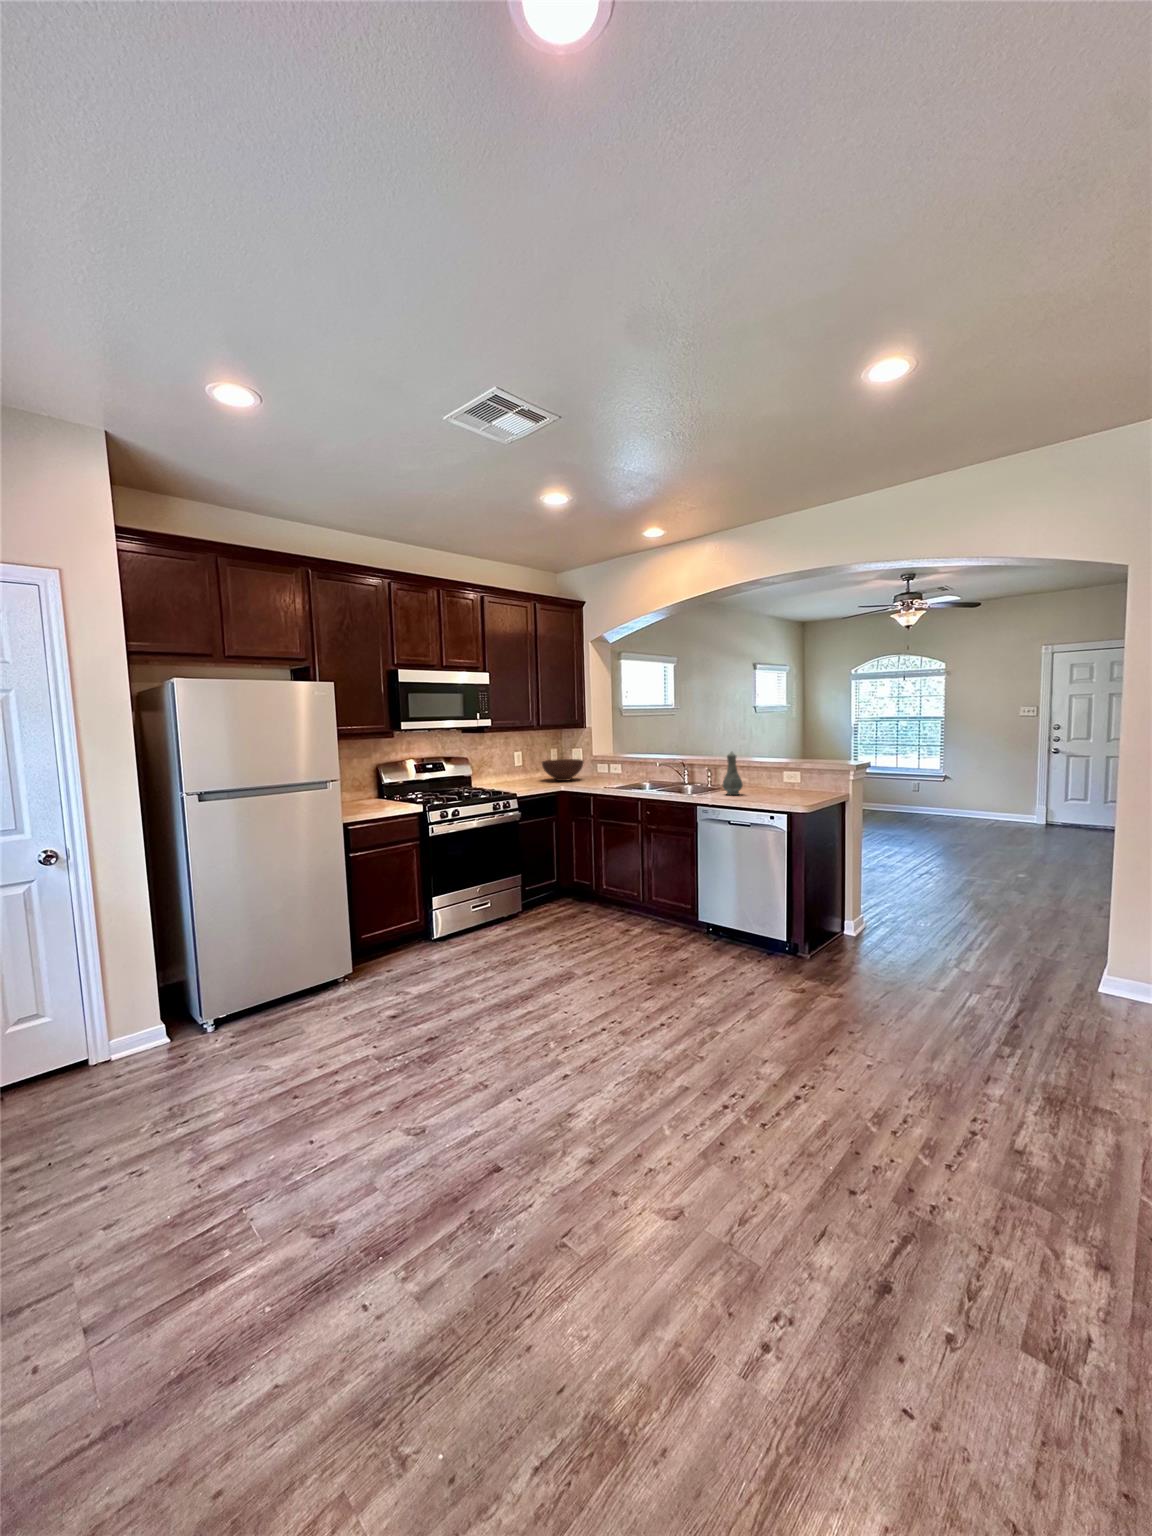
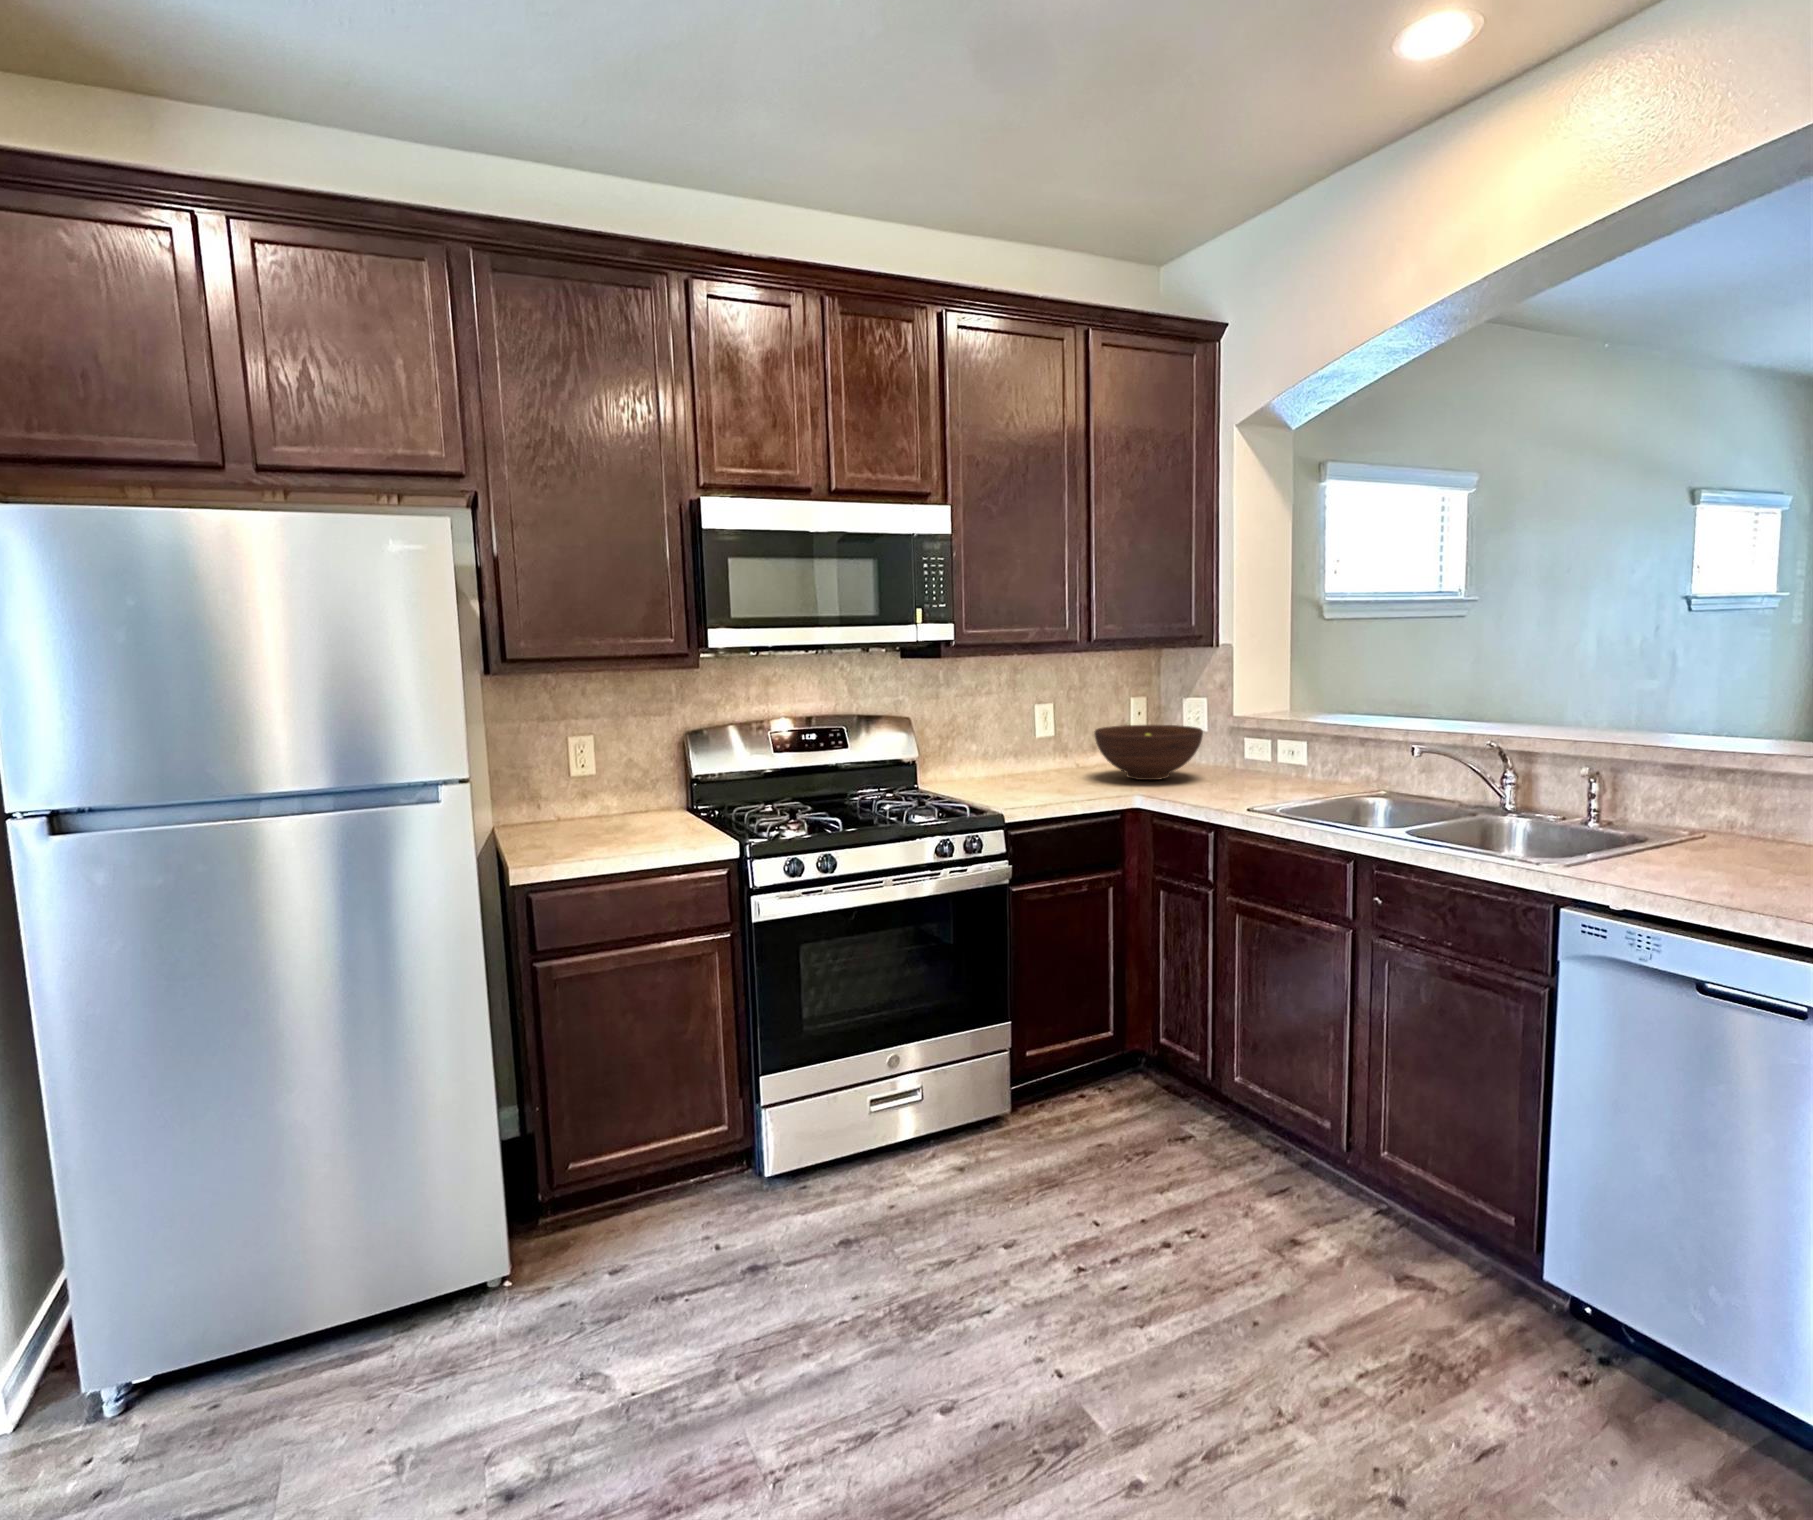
vase: present [722,752,743,795] -> none [1664,731,1752,886]

